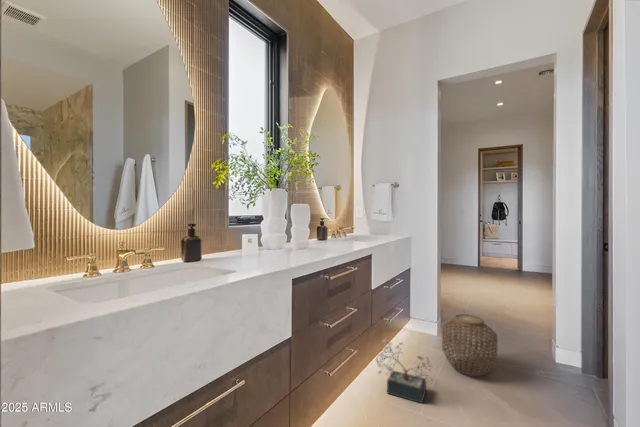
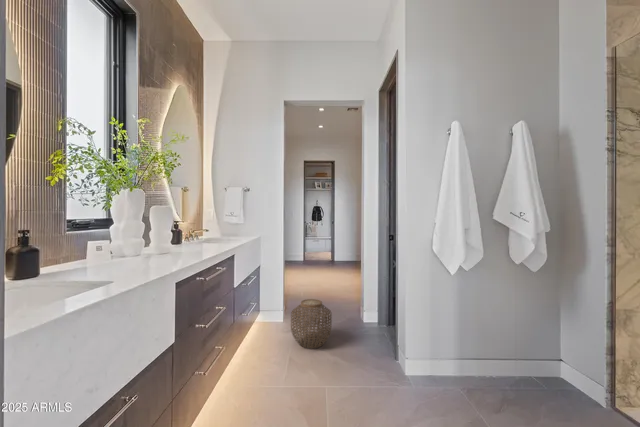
decorative plant: present [376,338,435,403] -> none [239,329,292,380]

